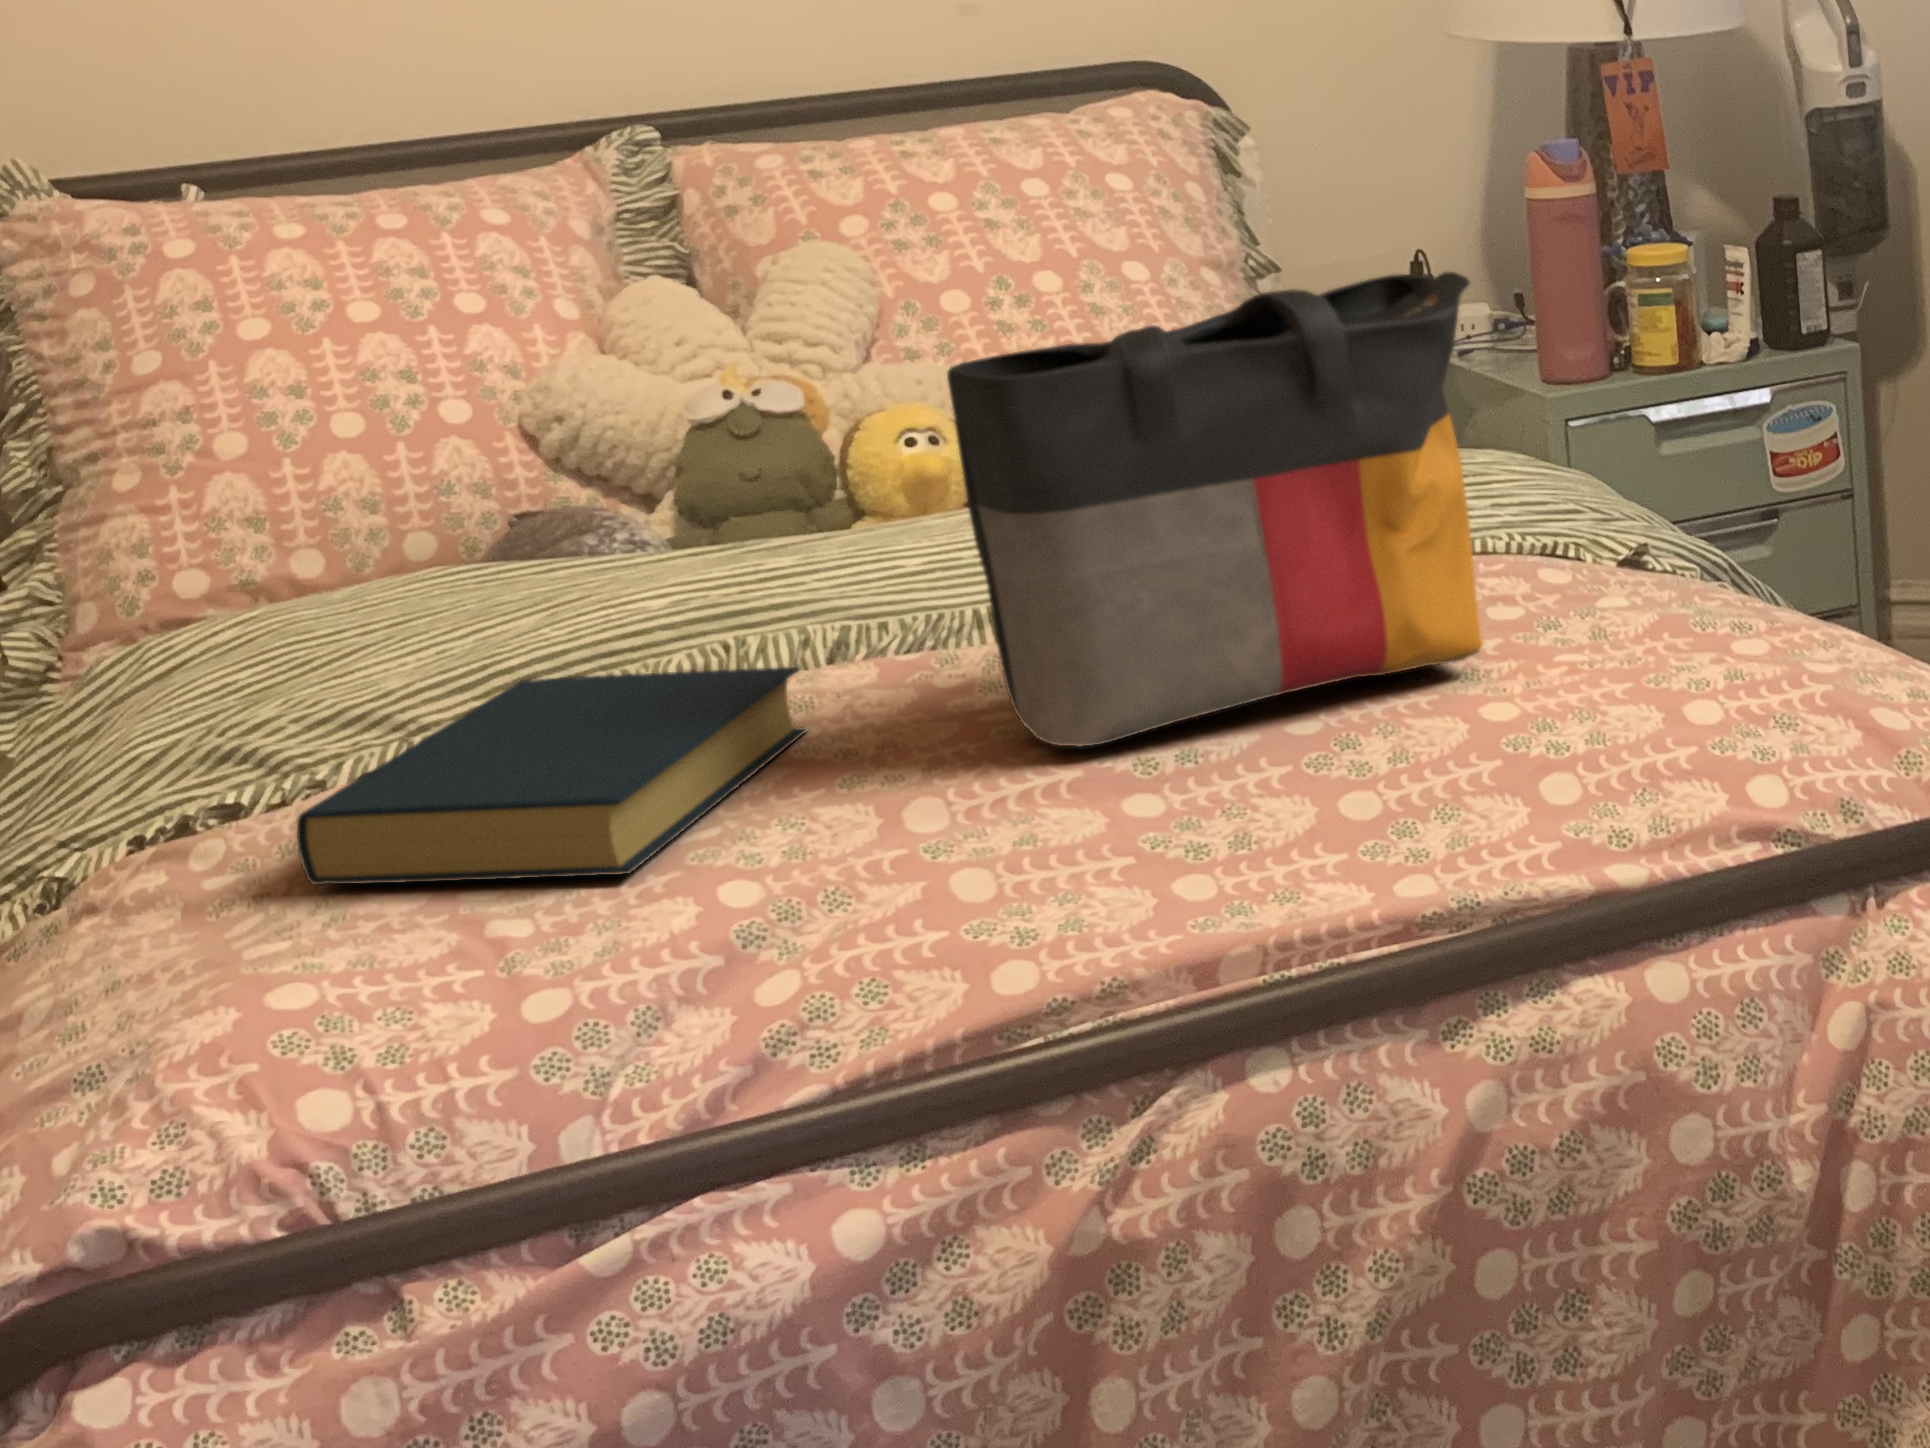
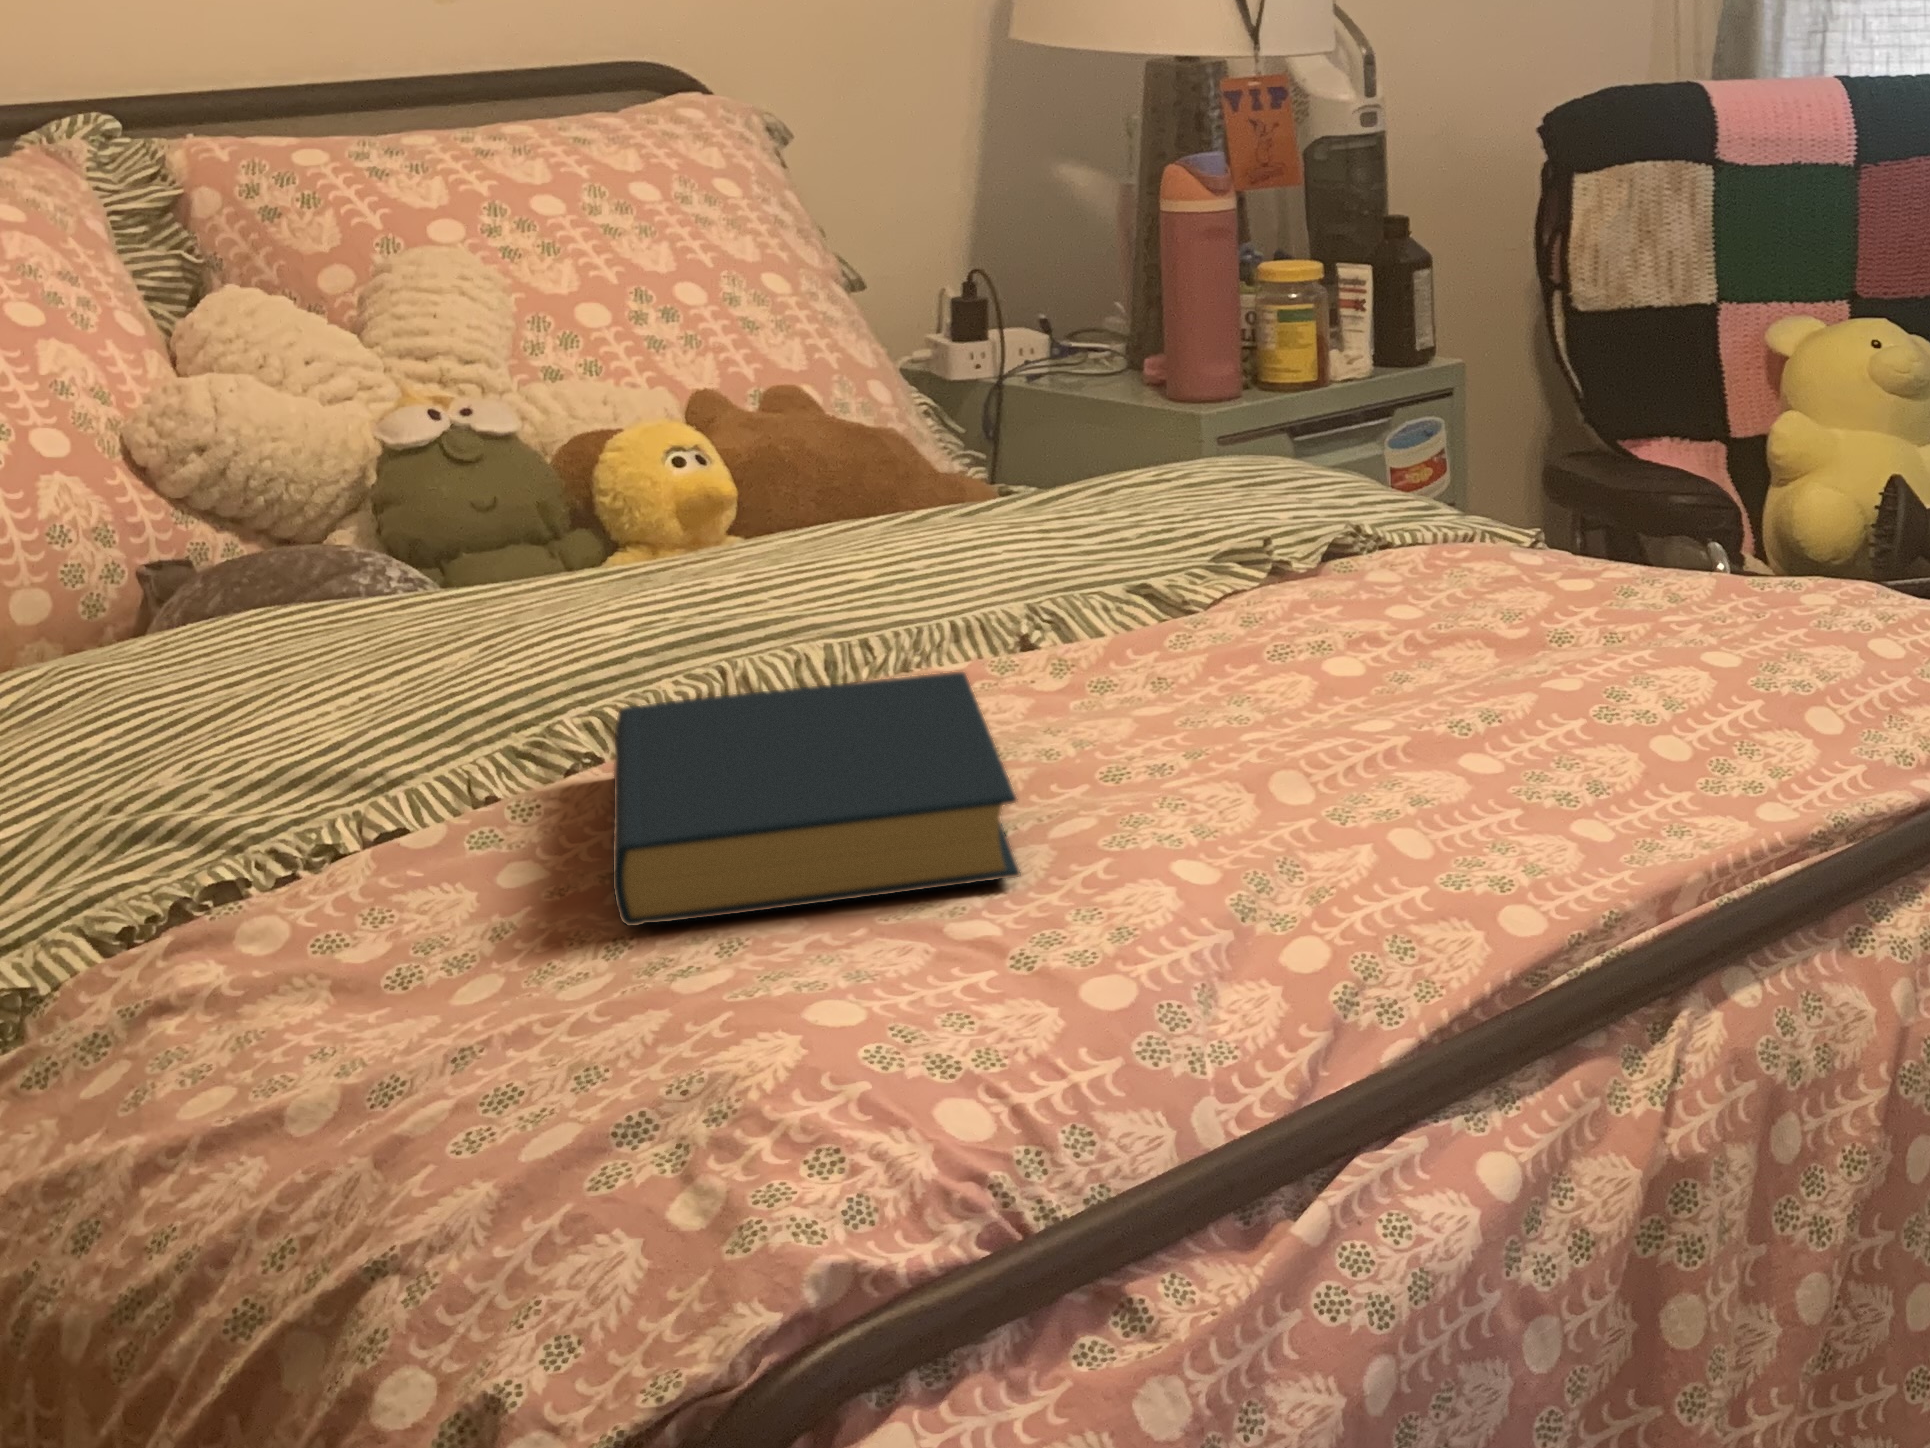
tote bag: present [947,272,1483,746] -> none [1181,263,1621,727]

